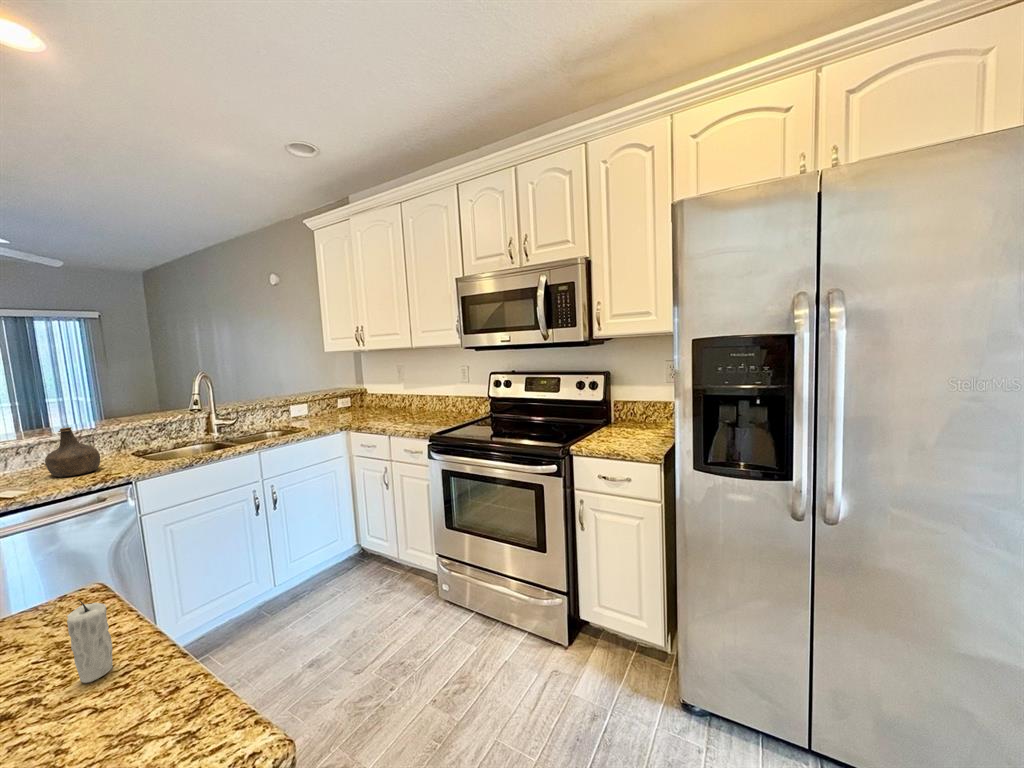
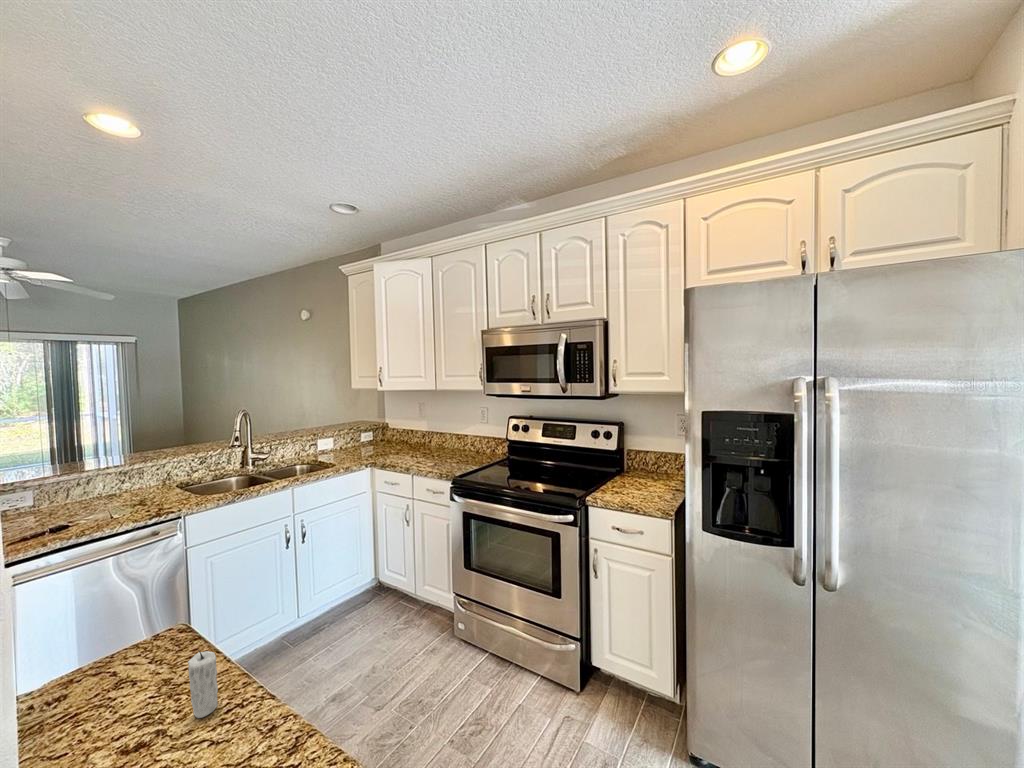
bottle: present [45,427,100,477] -> none [104,464,151,510]

